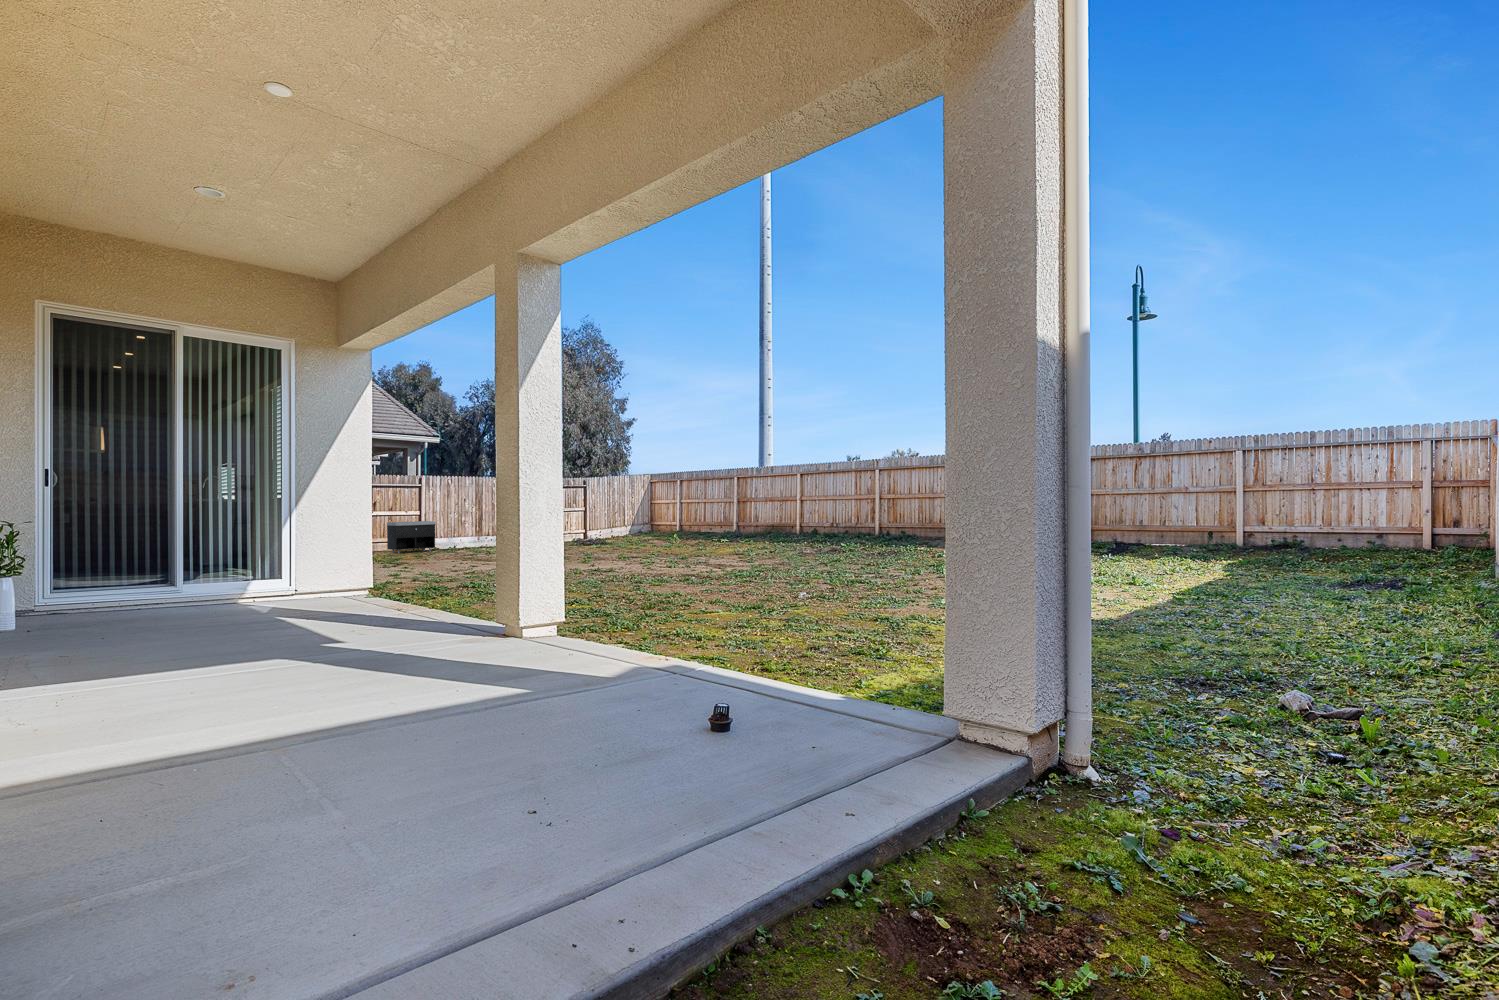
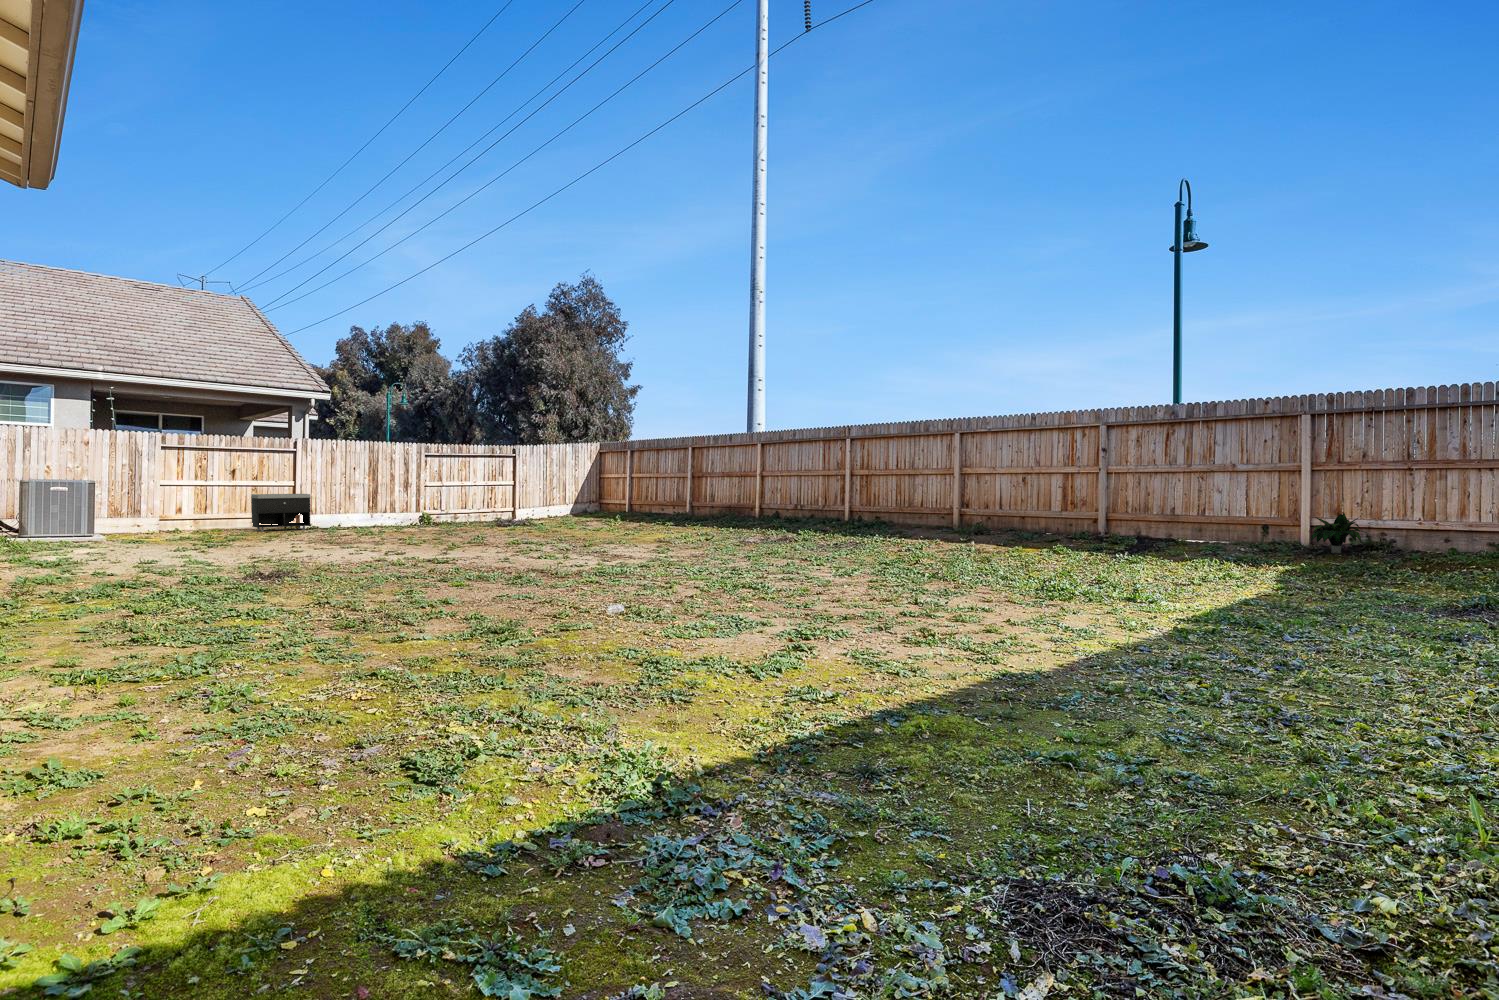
potted plant: none [1243,521,1289,551] -> present [1310,513,1369,554]

